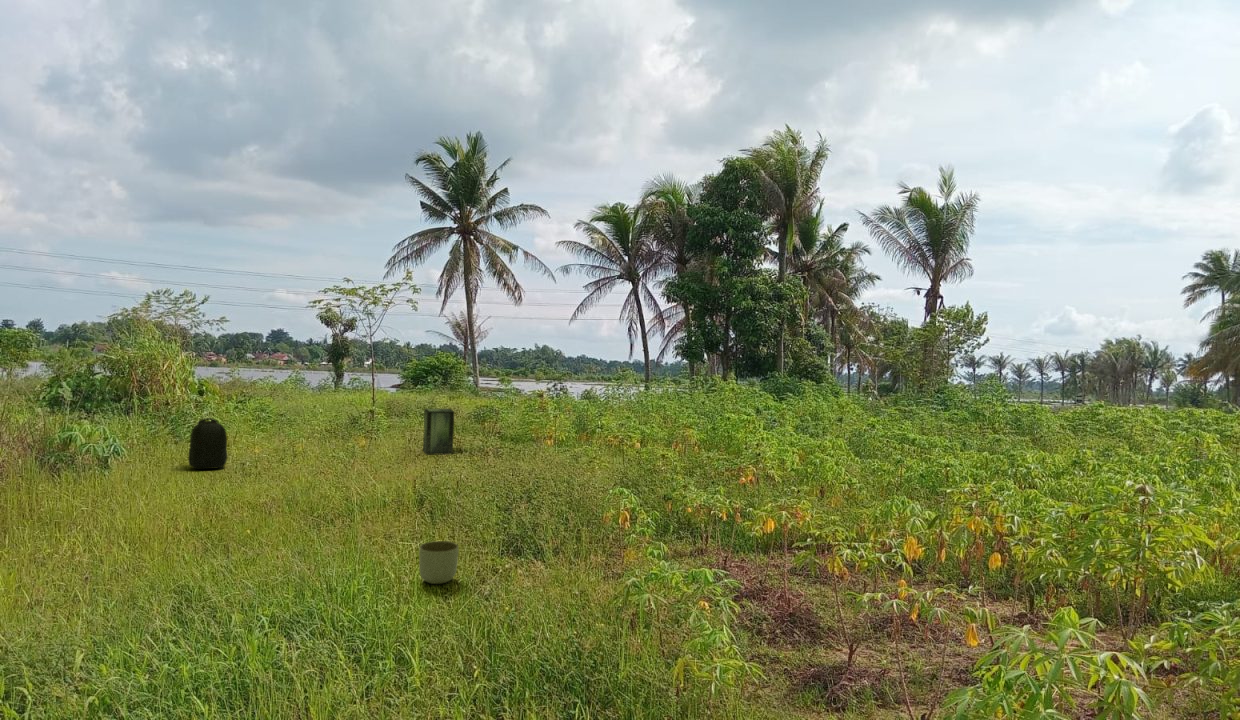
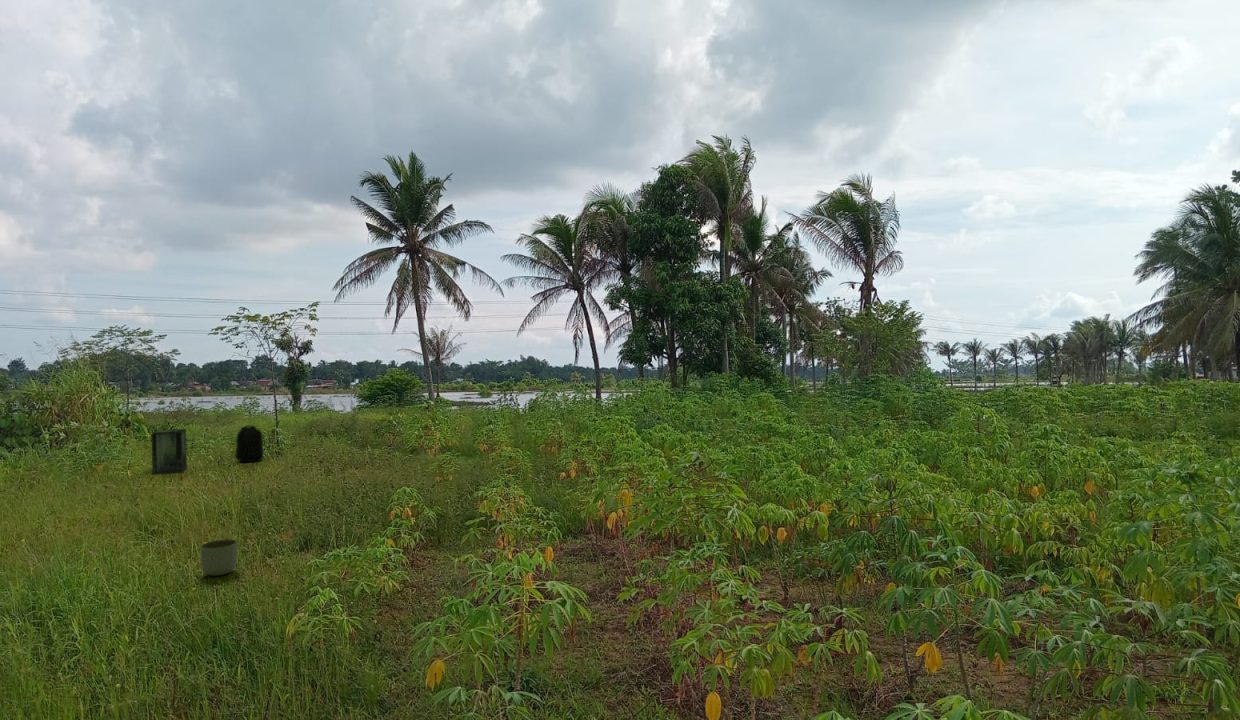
storage box: present [423,409,454,455] -> present [152,429,187,474]
backpack: present [188,418,227,470] -> present [236,425,263,462]

